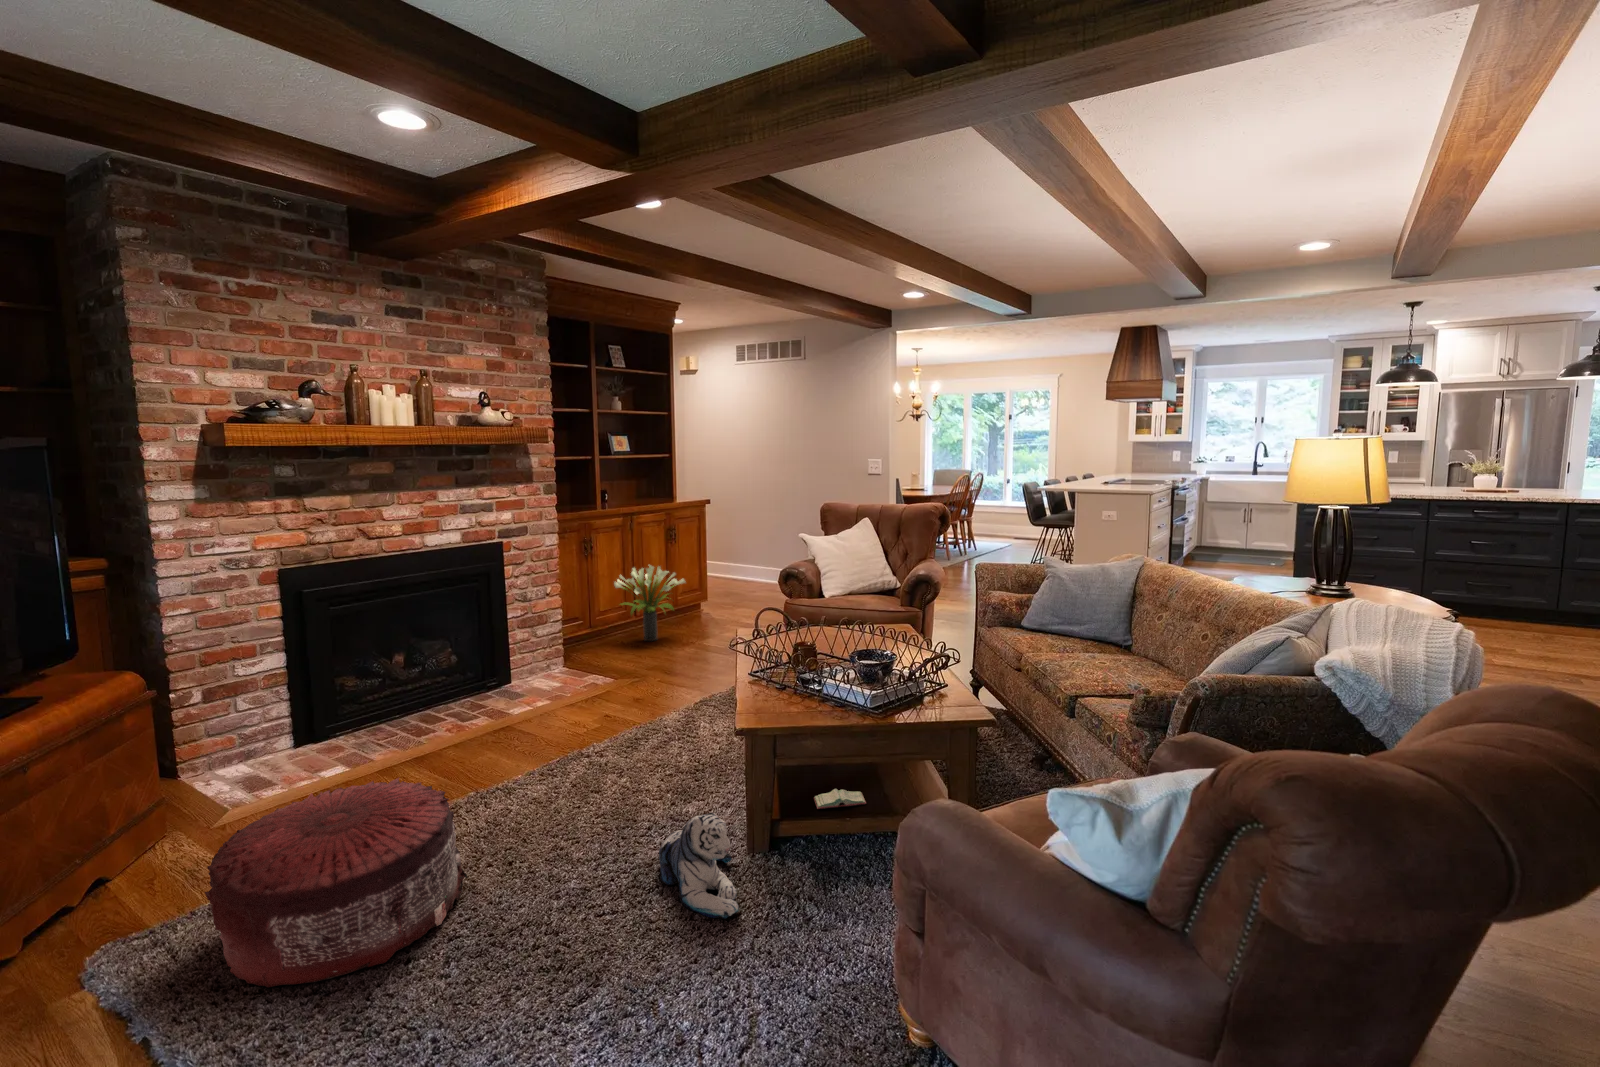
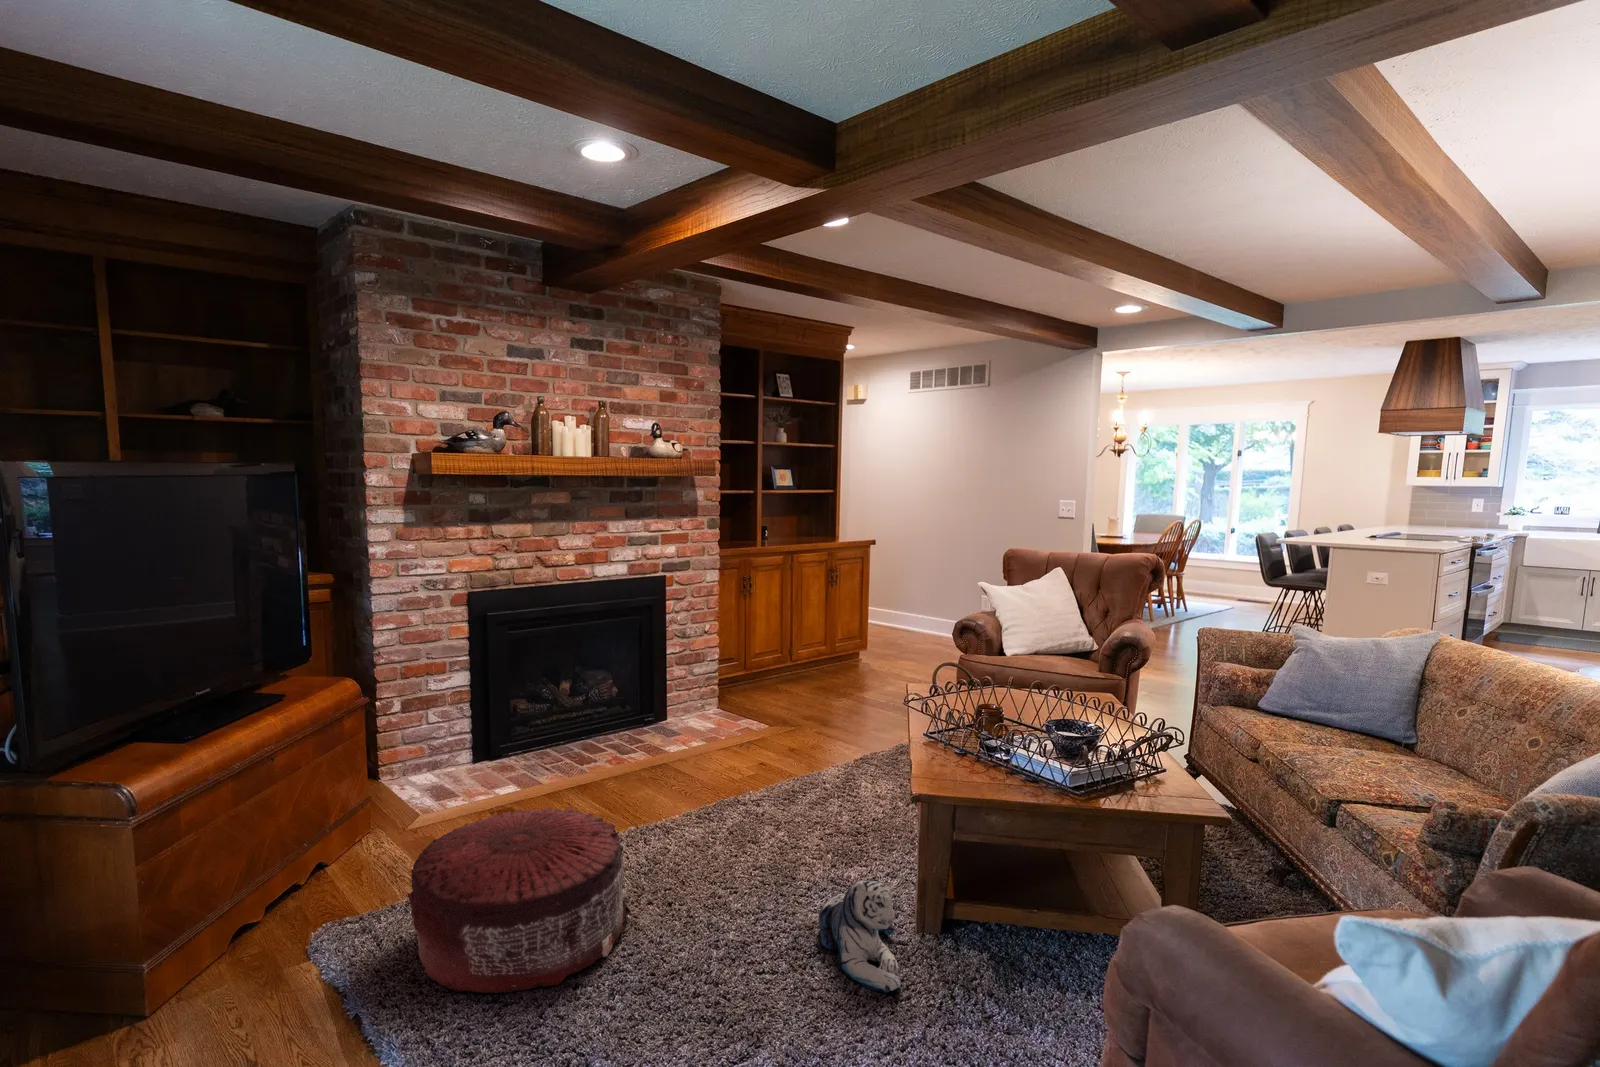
potted plant: present [614,565,685,641] -> none [776,605,852,688]
book: present [814,789,866,809] -> none [986,871,1045,892]

